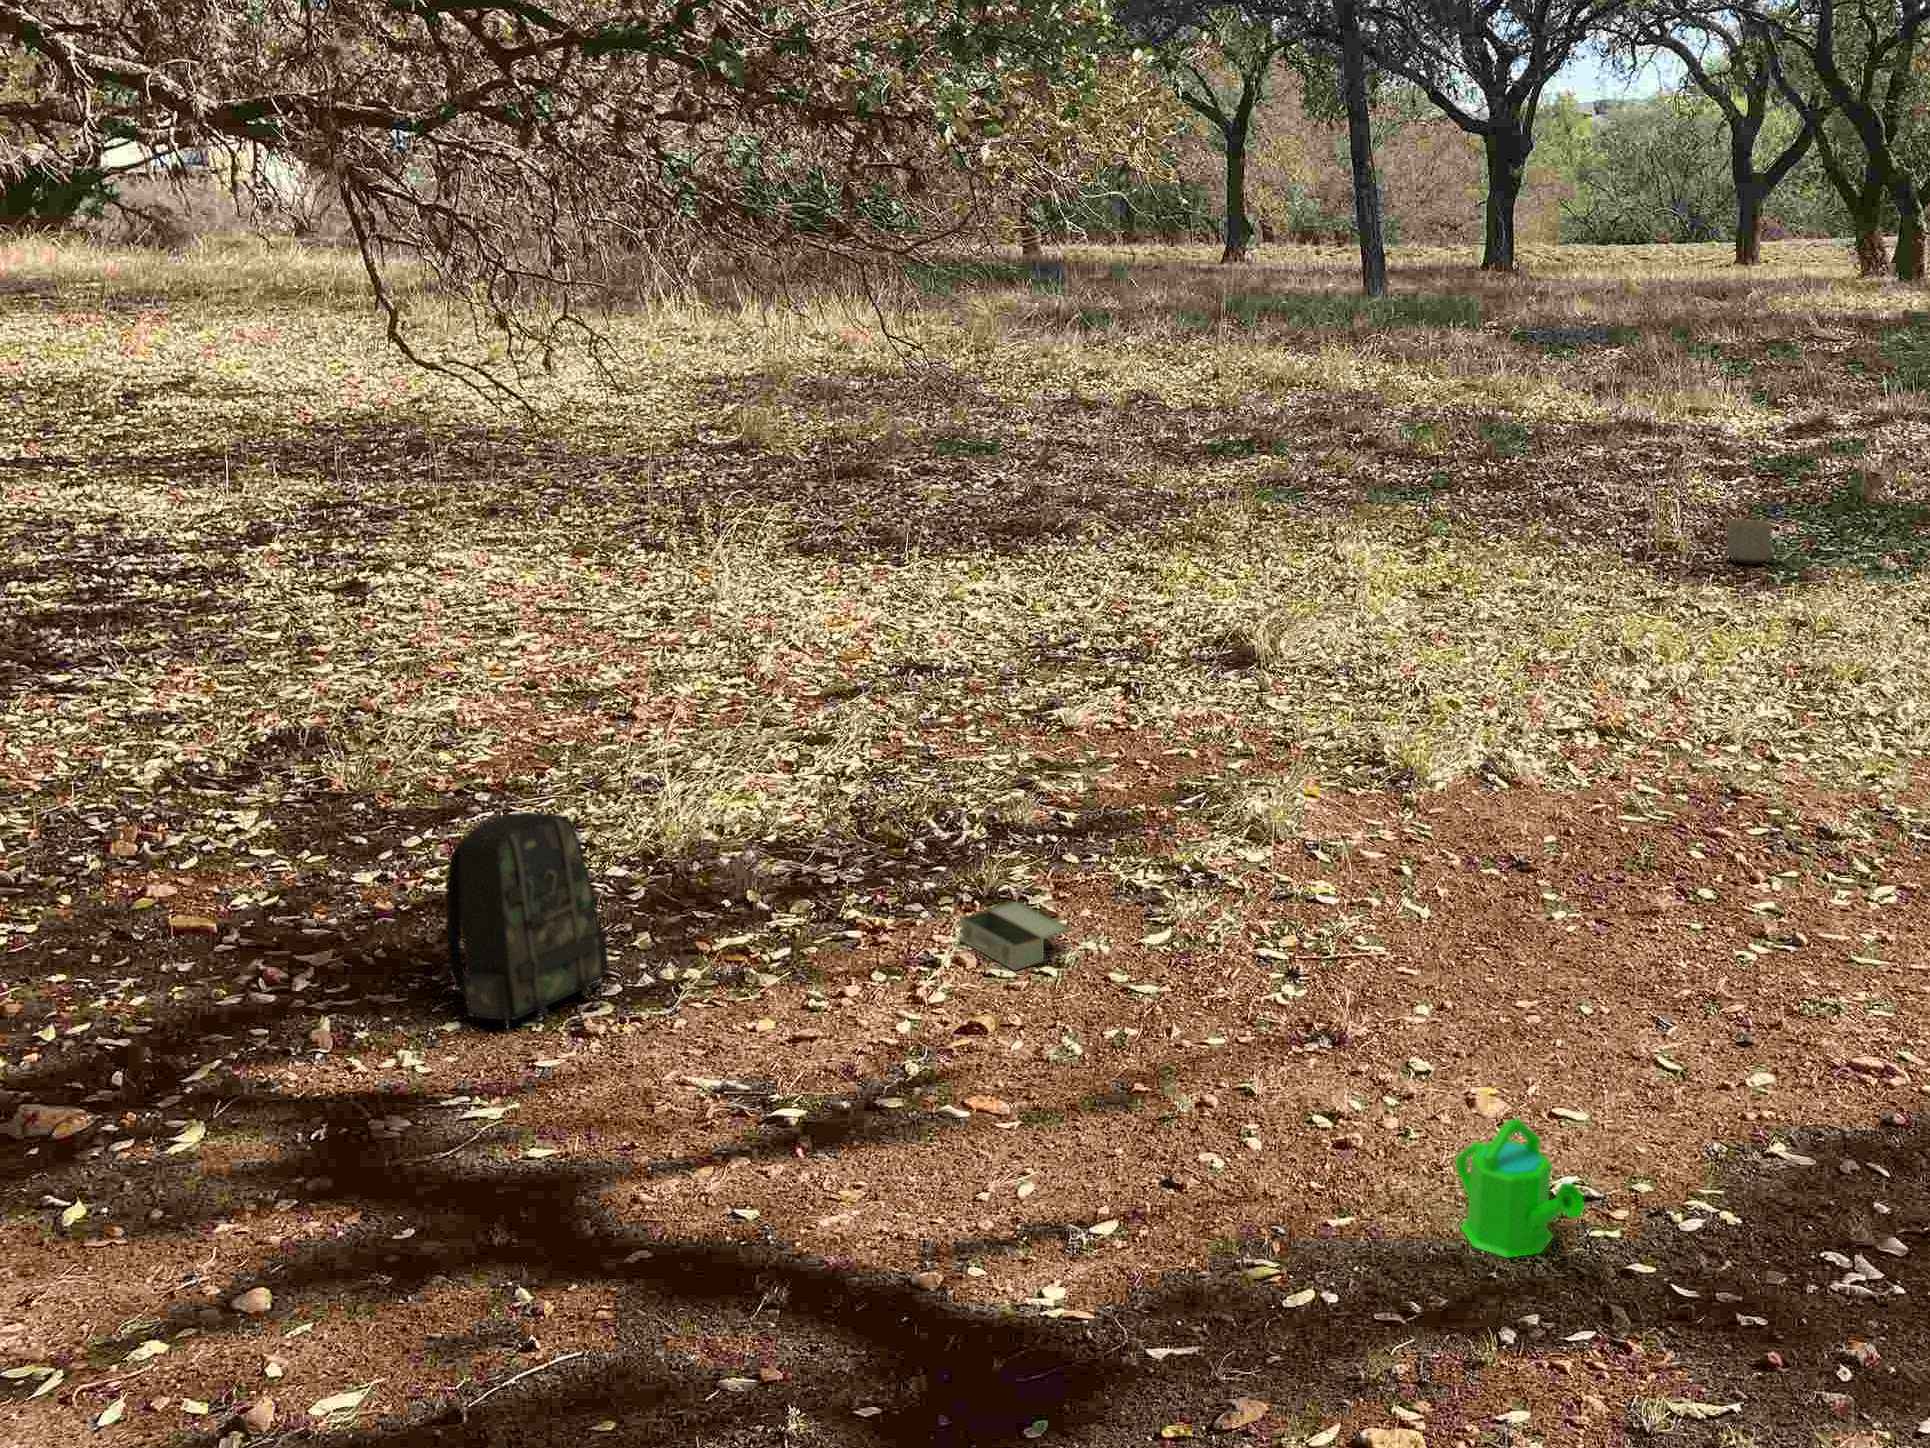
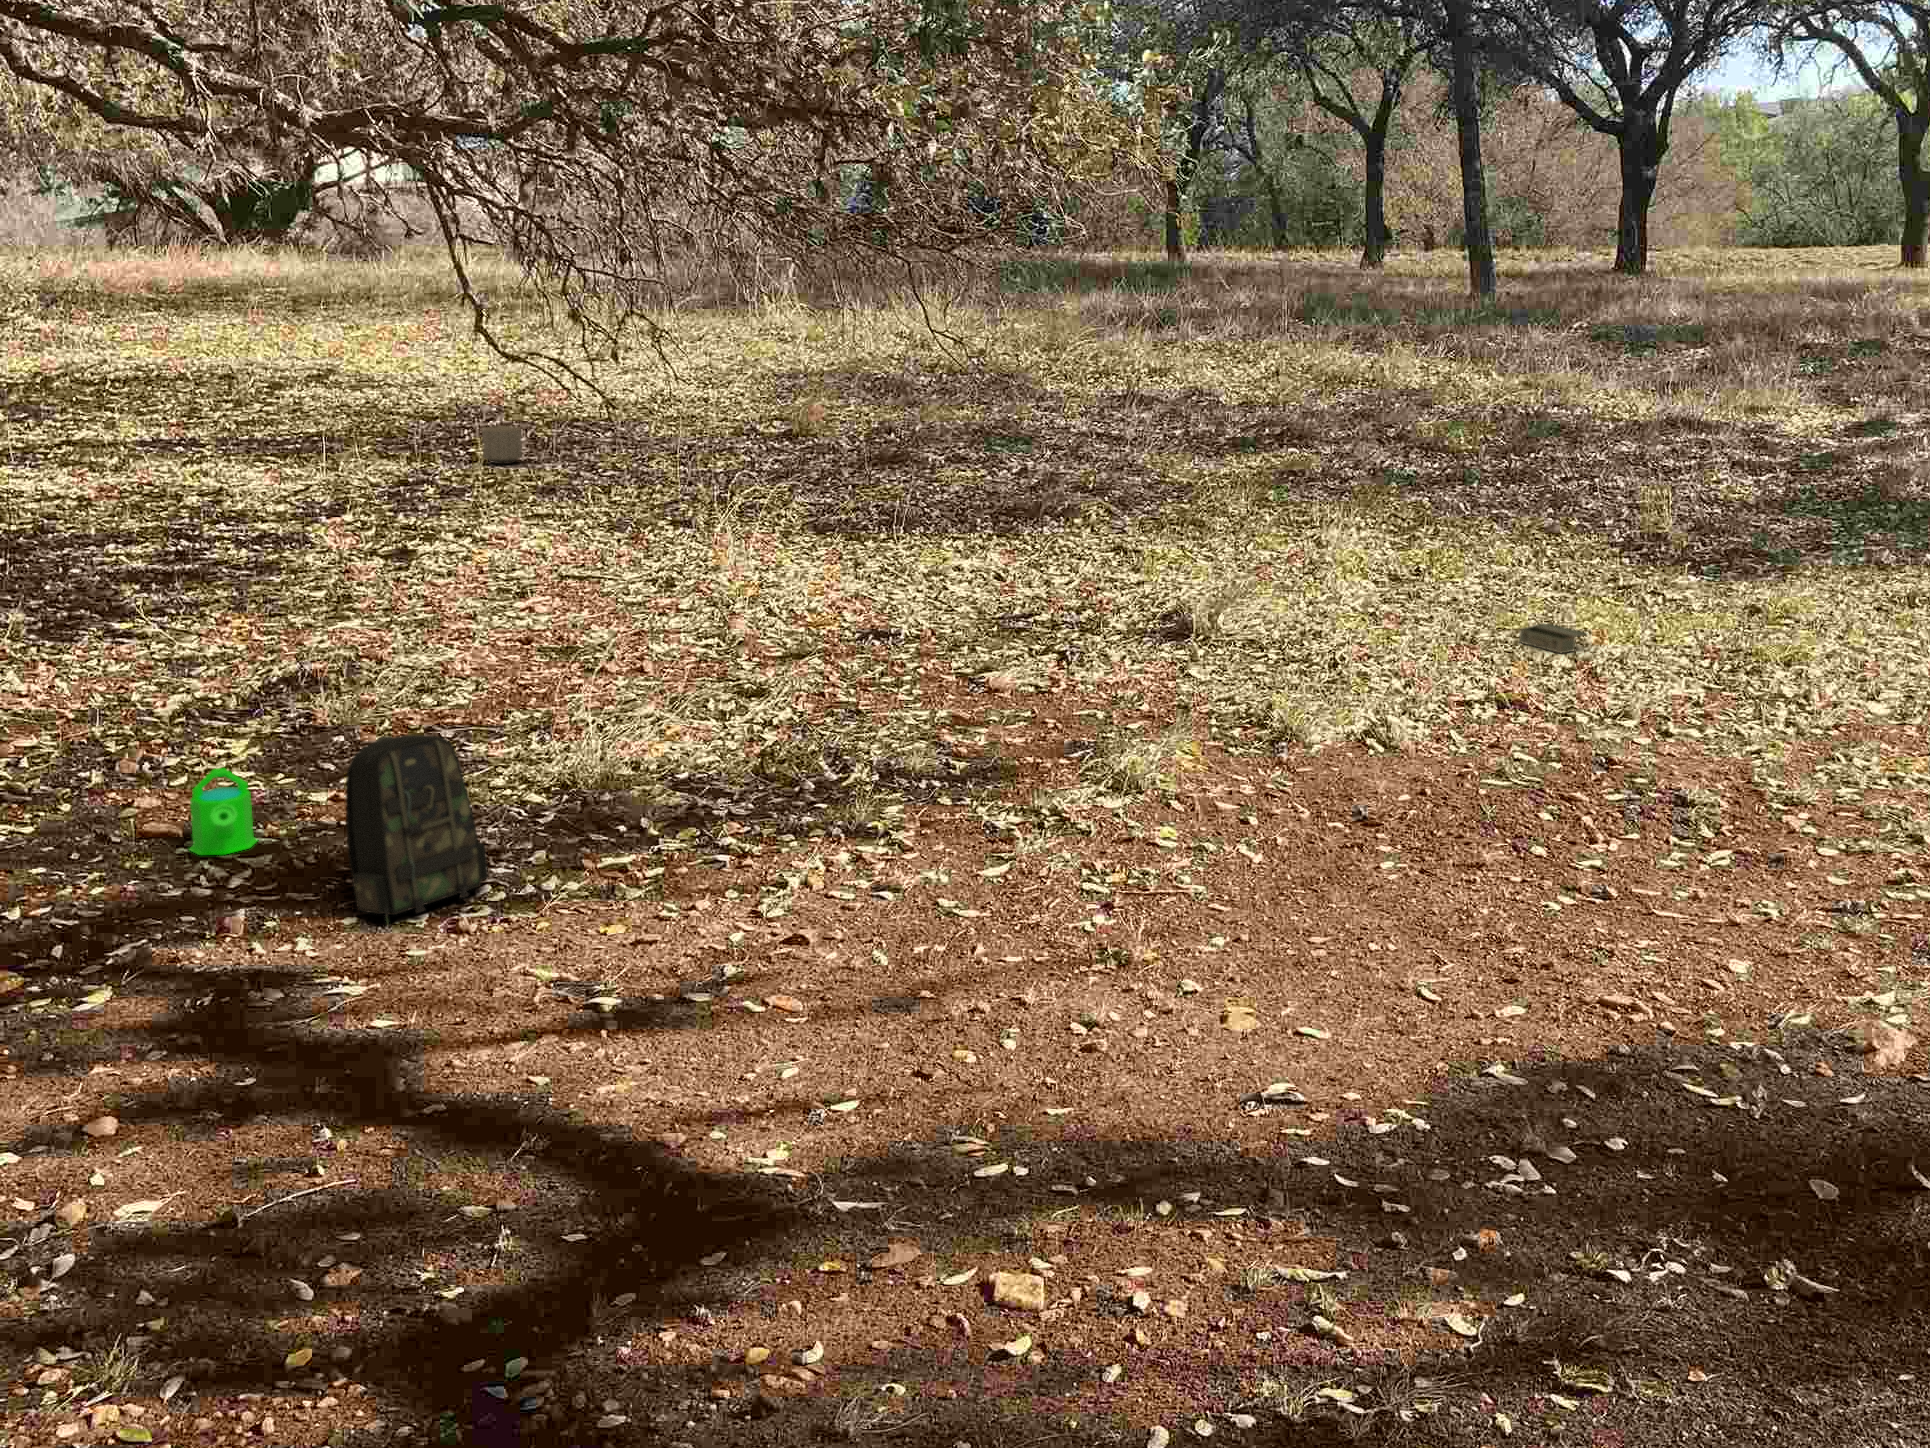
planter: present [1726,519,1772,564] -> present [482,426,522,464]
toolbox: present [960,901,1070,970] -> present [1519,623,1587,654]
watering can: present [1455,1118,1584,1258] -> present [189,768,258,855]

